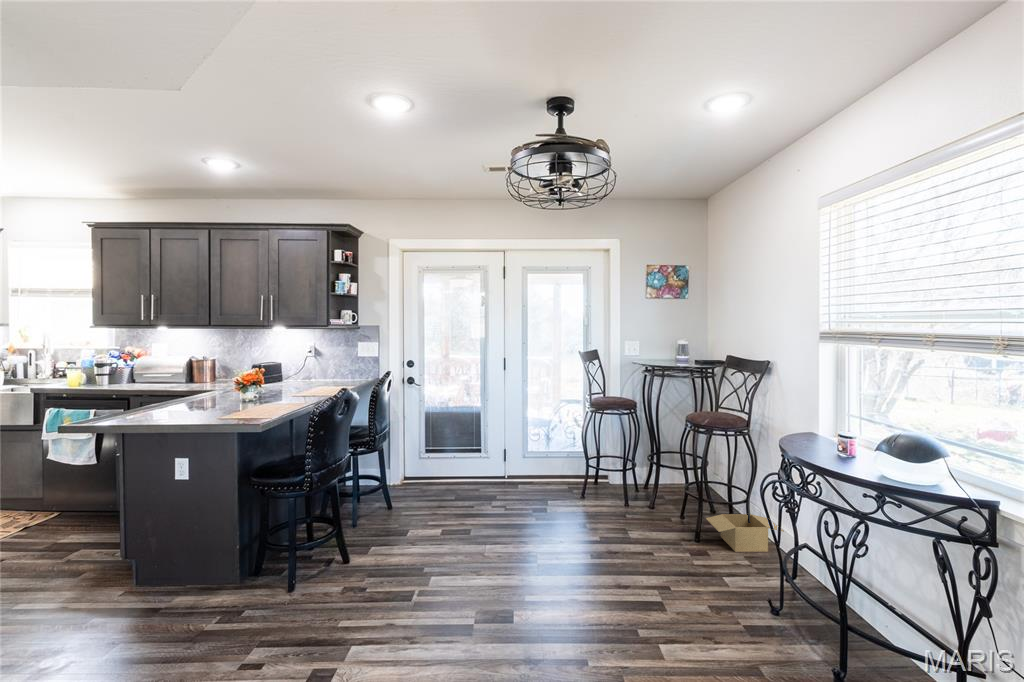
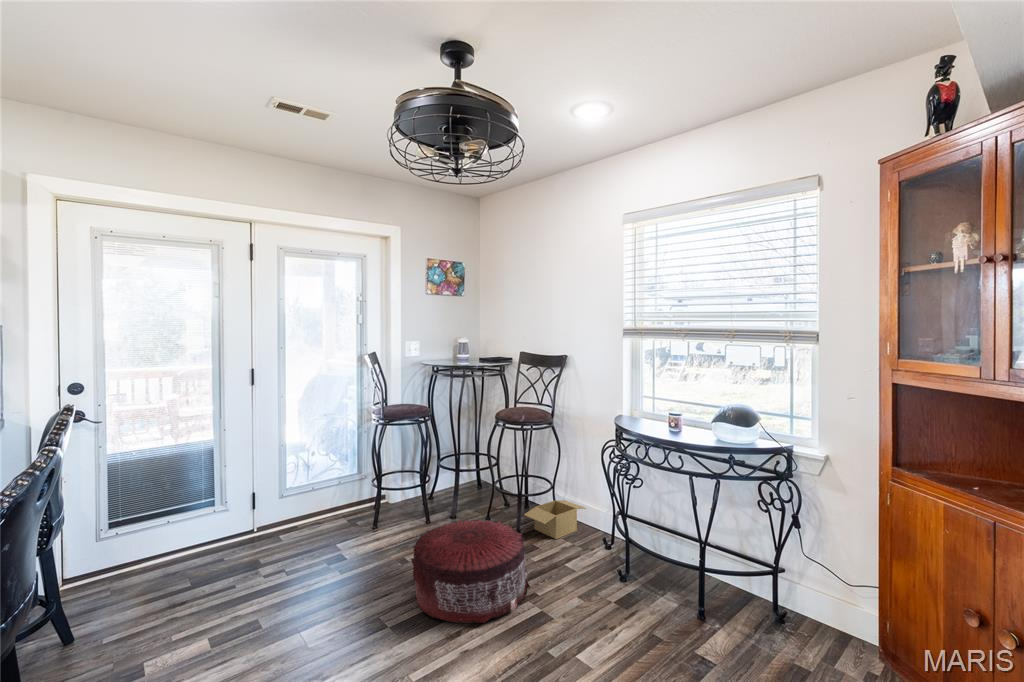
pouf: none [564,502,666,591] -> present [411,520,530,623]

